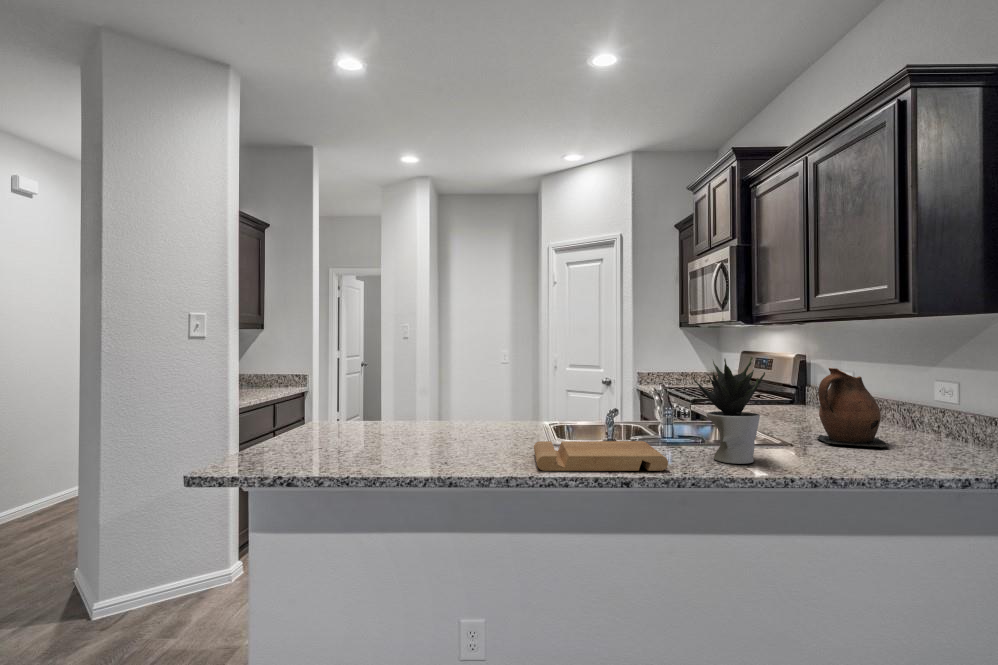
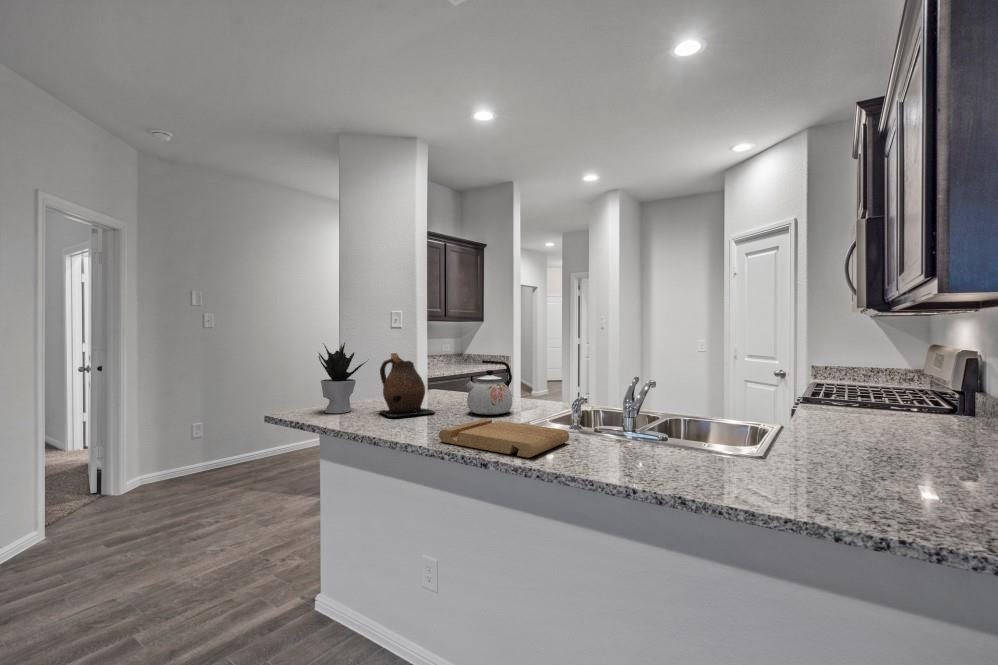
potted plant: present [692,357,765,464] -> present [319,343,367,413]
ceramic pitcher: present [817,368,889,448] -> present [380,353,435,417]
kettle: none [460,376,513,440] -> present [466,360,512,415]

